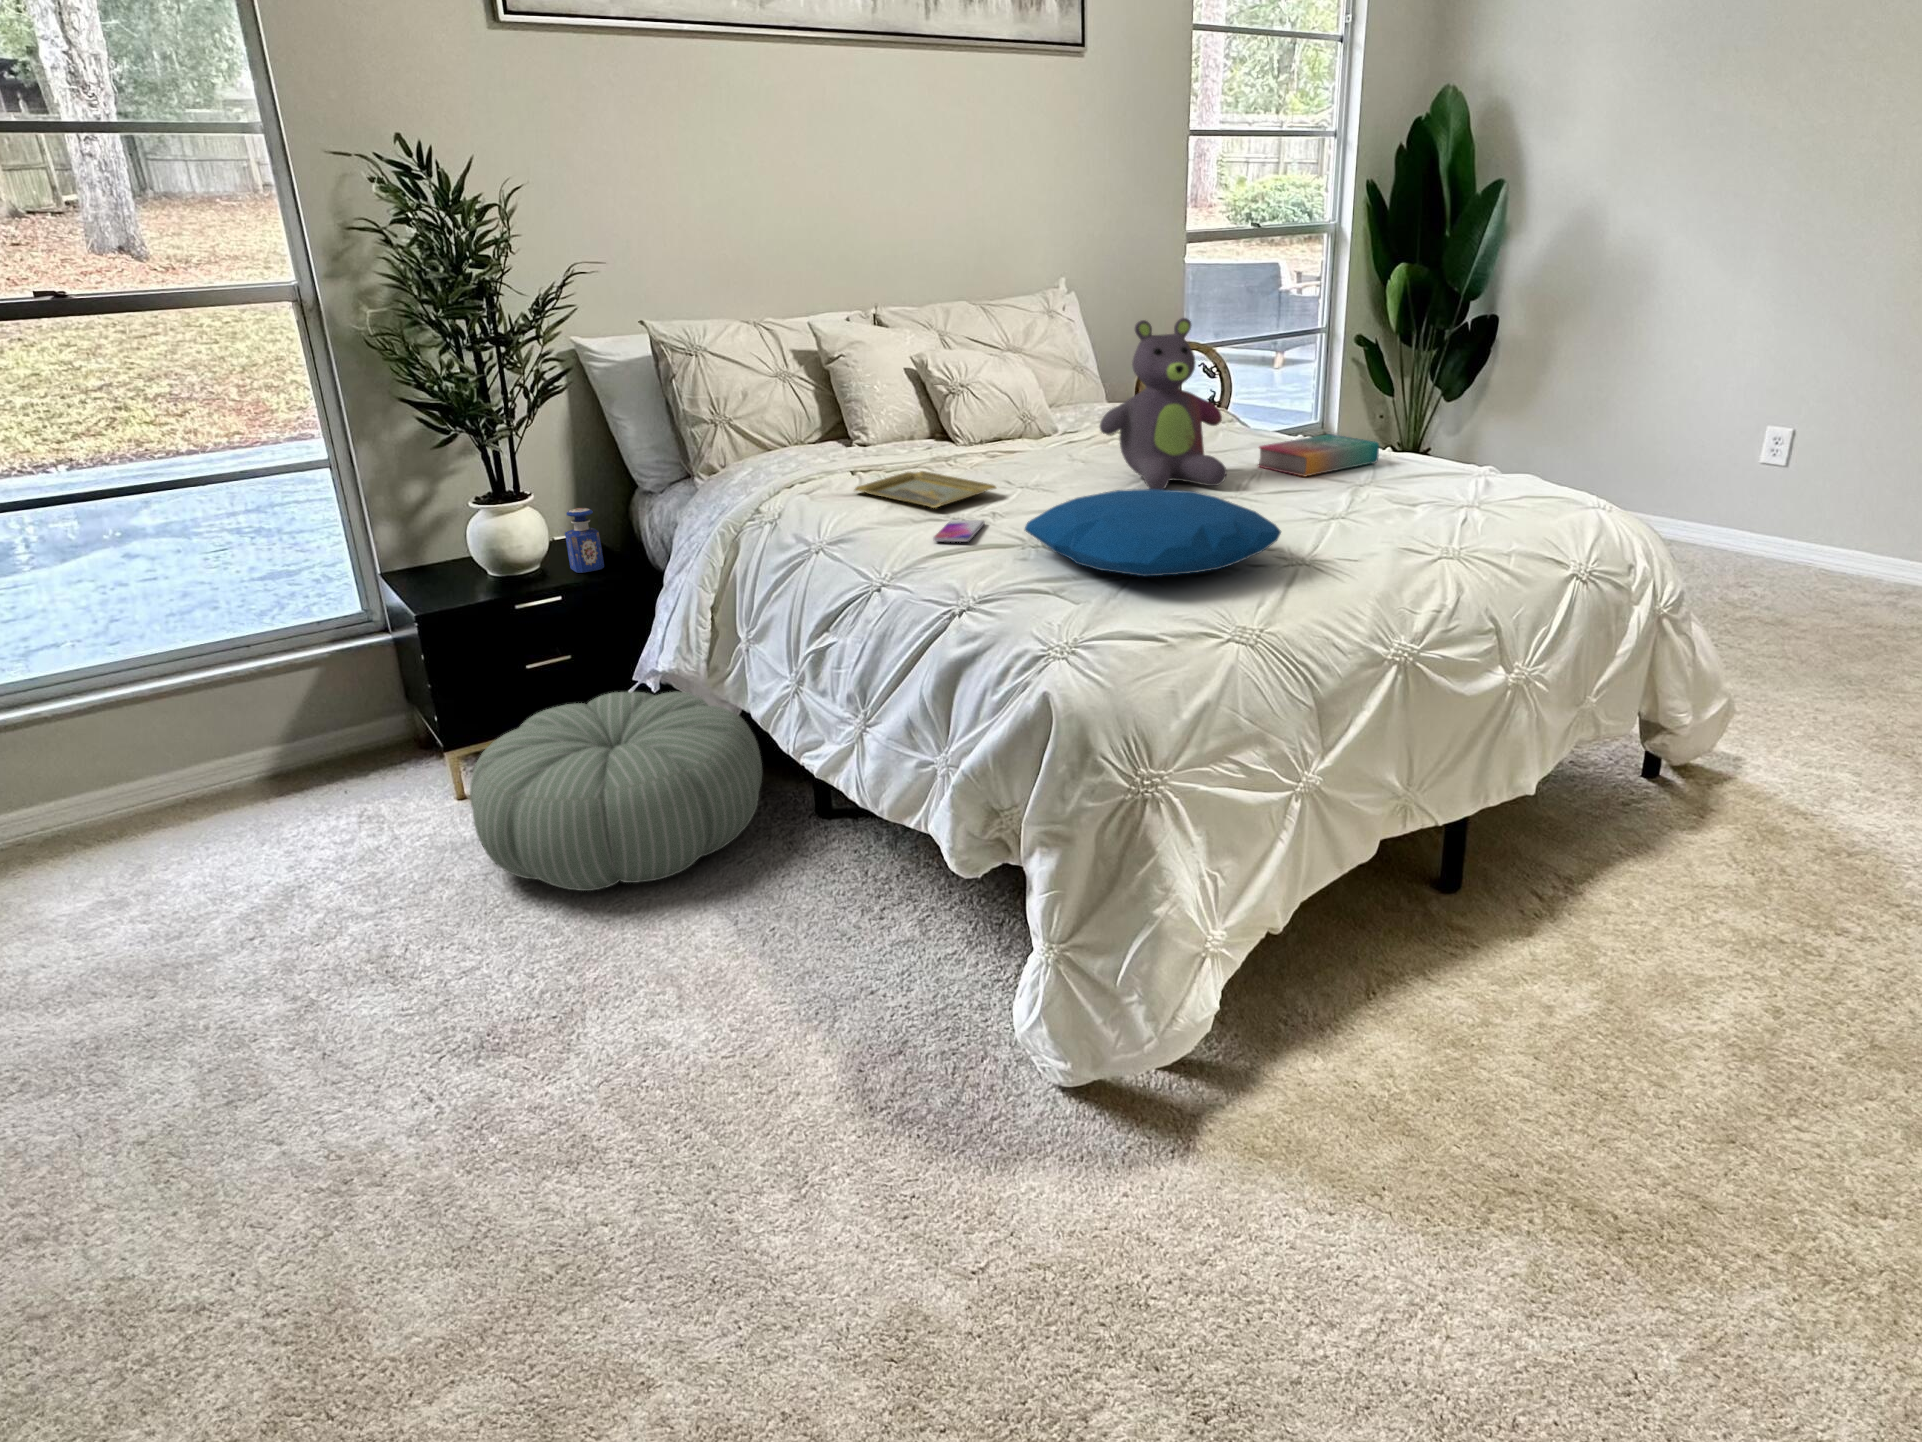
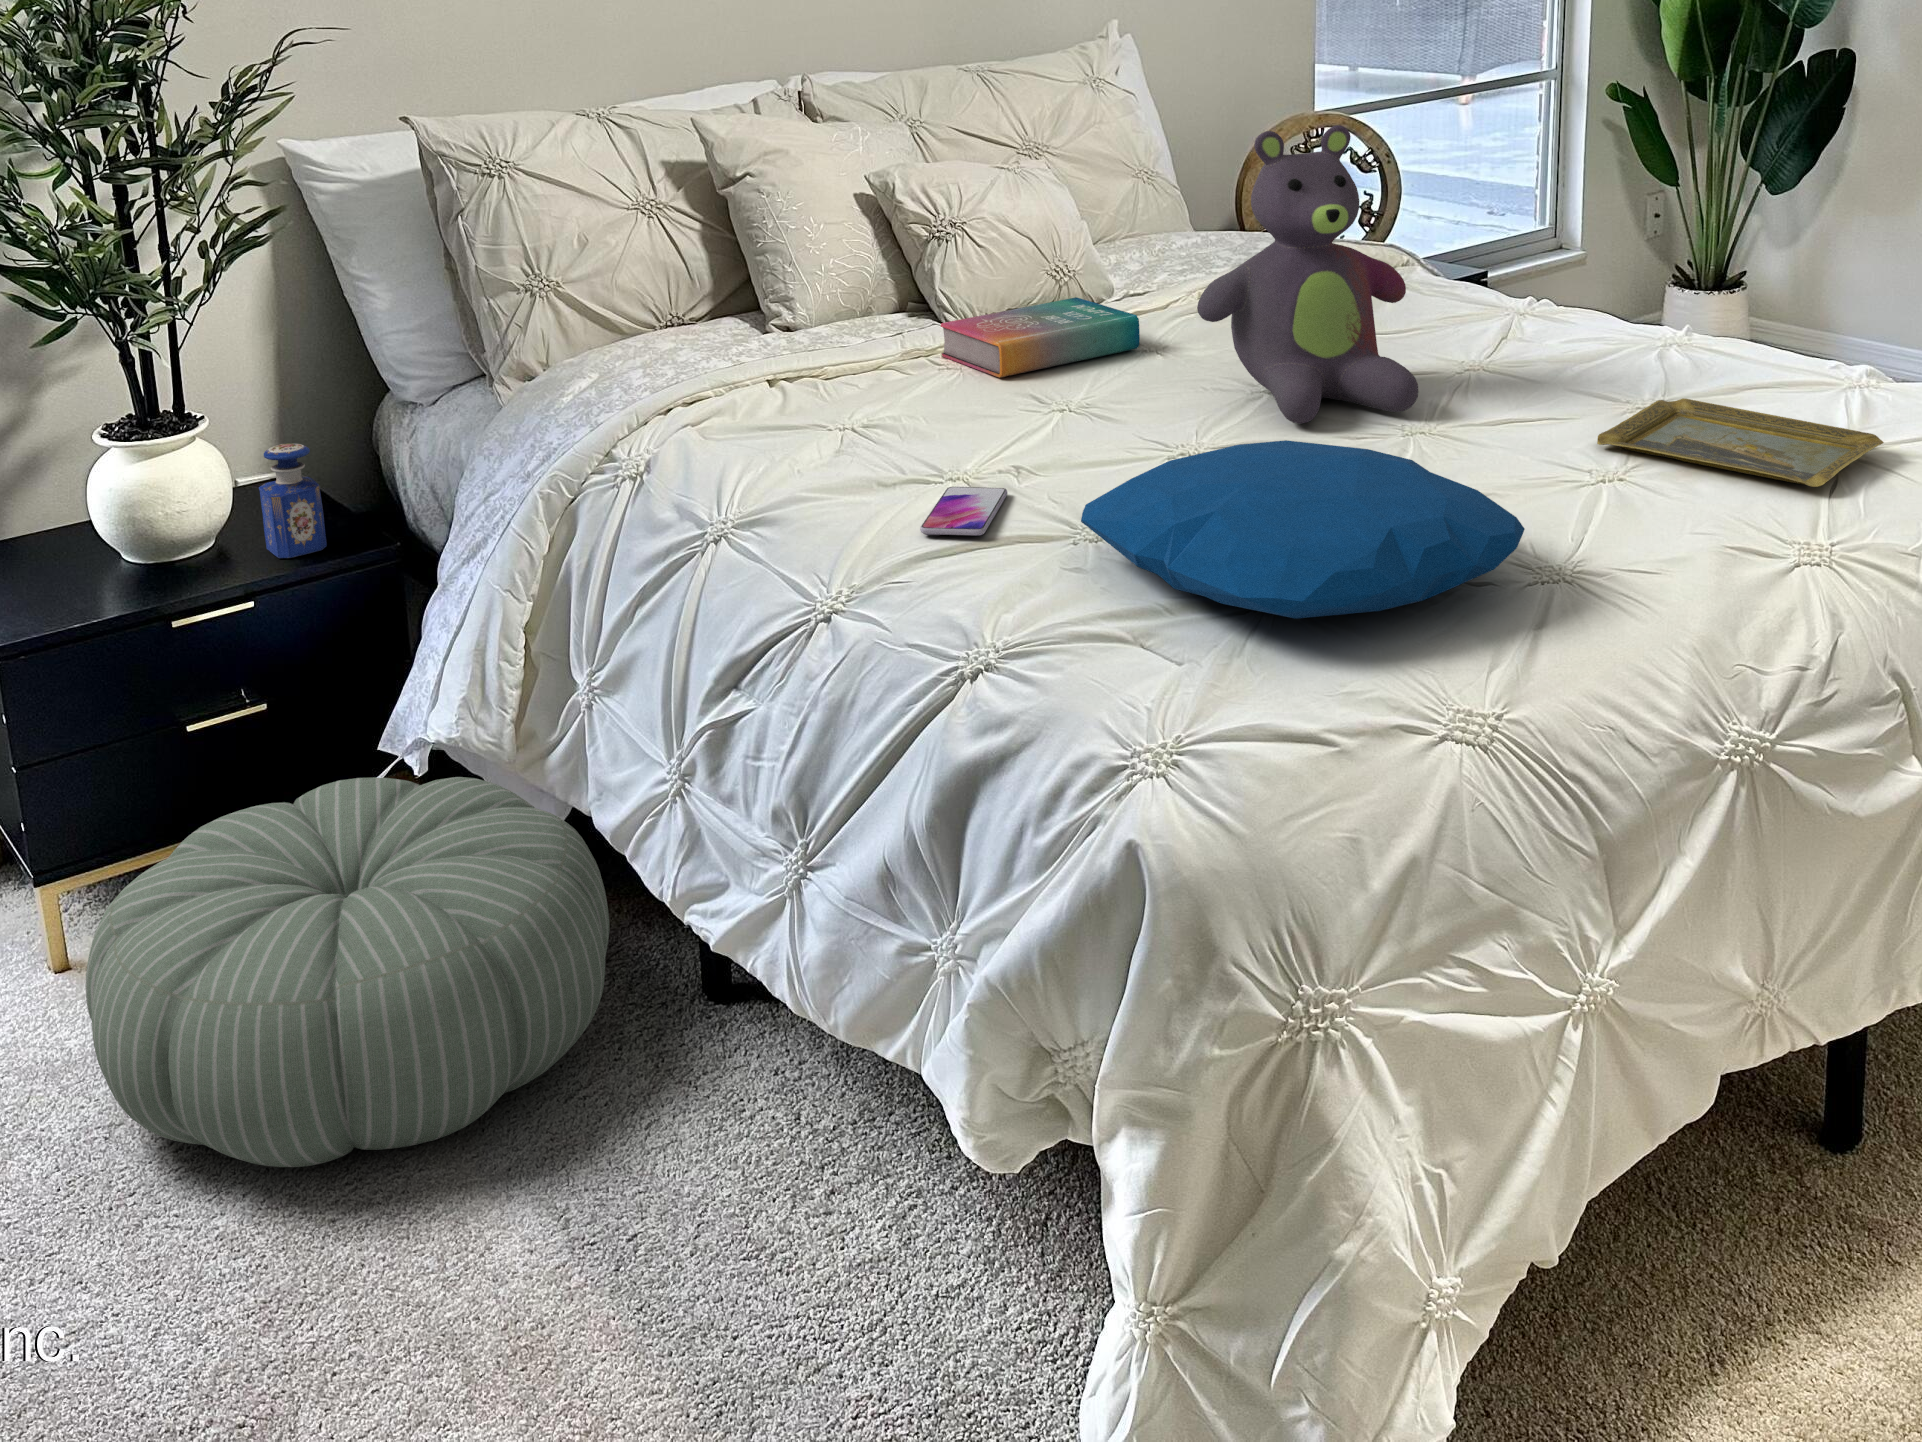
book: present [1258,434,1379,476] -> present [941,297,1140,377]
tray: present [855,471,996,508] -> present [1597,398,1884,487]

